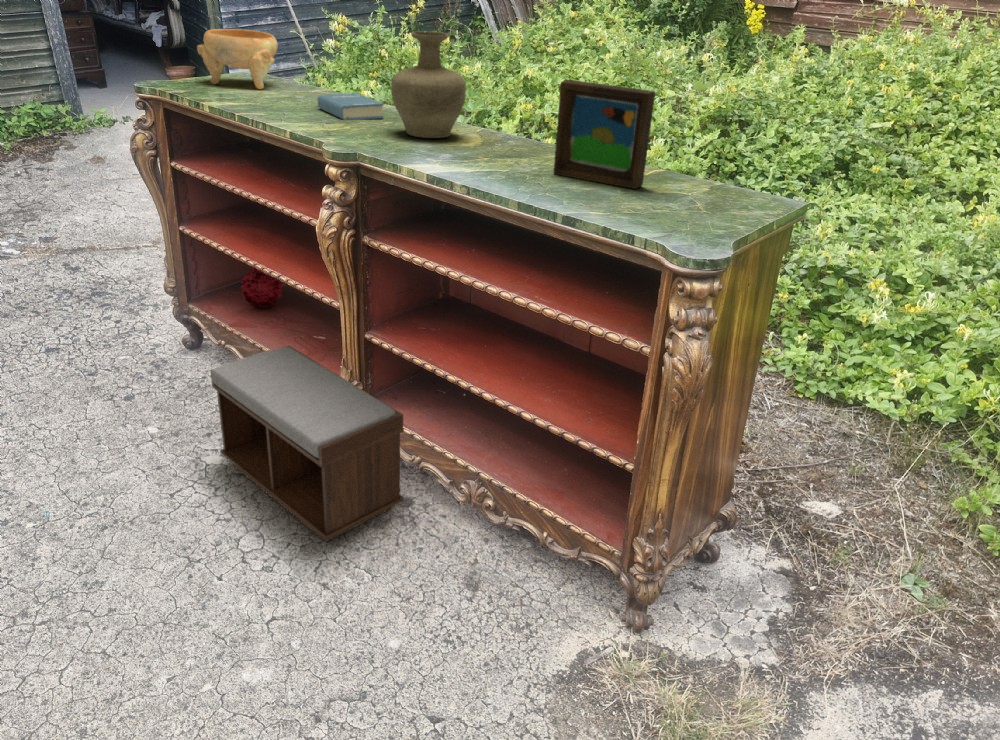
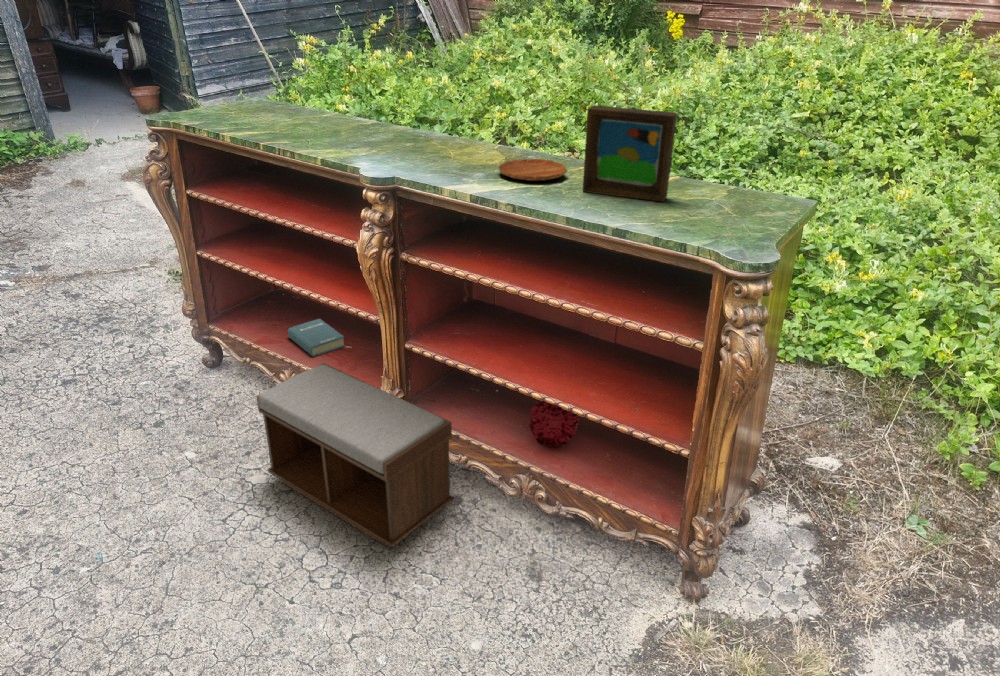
decorative bowl: present [197,29,278,89] -> none [198,62,275,119]
vase: present [391,31,466,138] -> none [410,62,481,162]
hardback book: present [318,93,384,120] -> present [288,319,345,357]
tray: none [473,139,546,160] -> present [499,159,567,181]
decorative ball: present [241,268,282,308] -> present [529,401,579,447]

